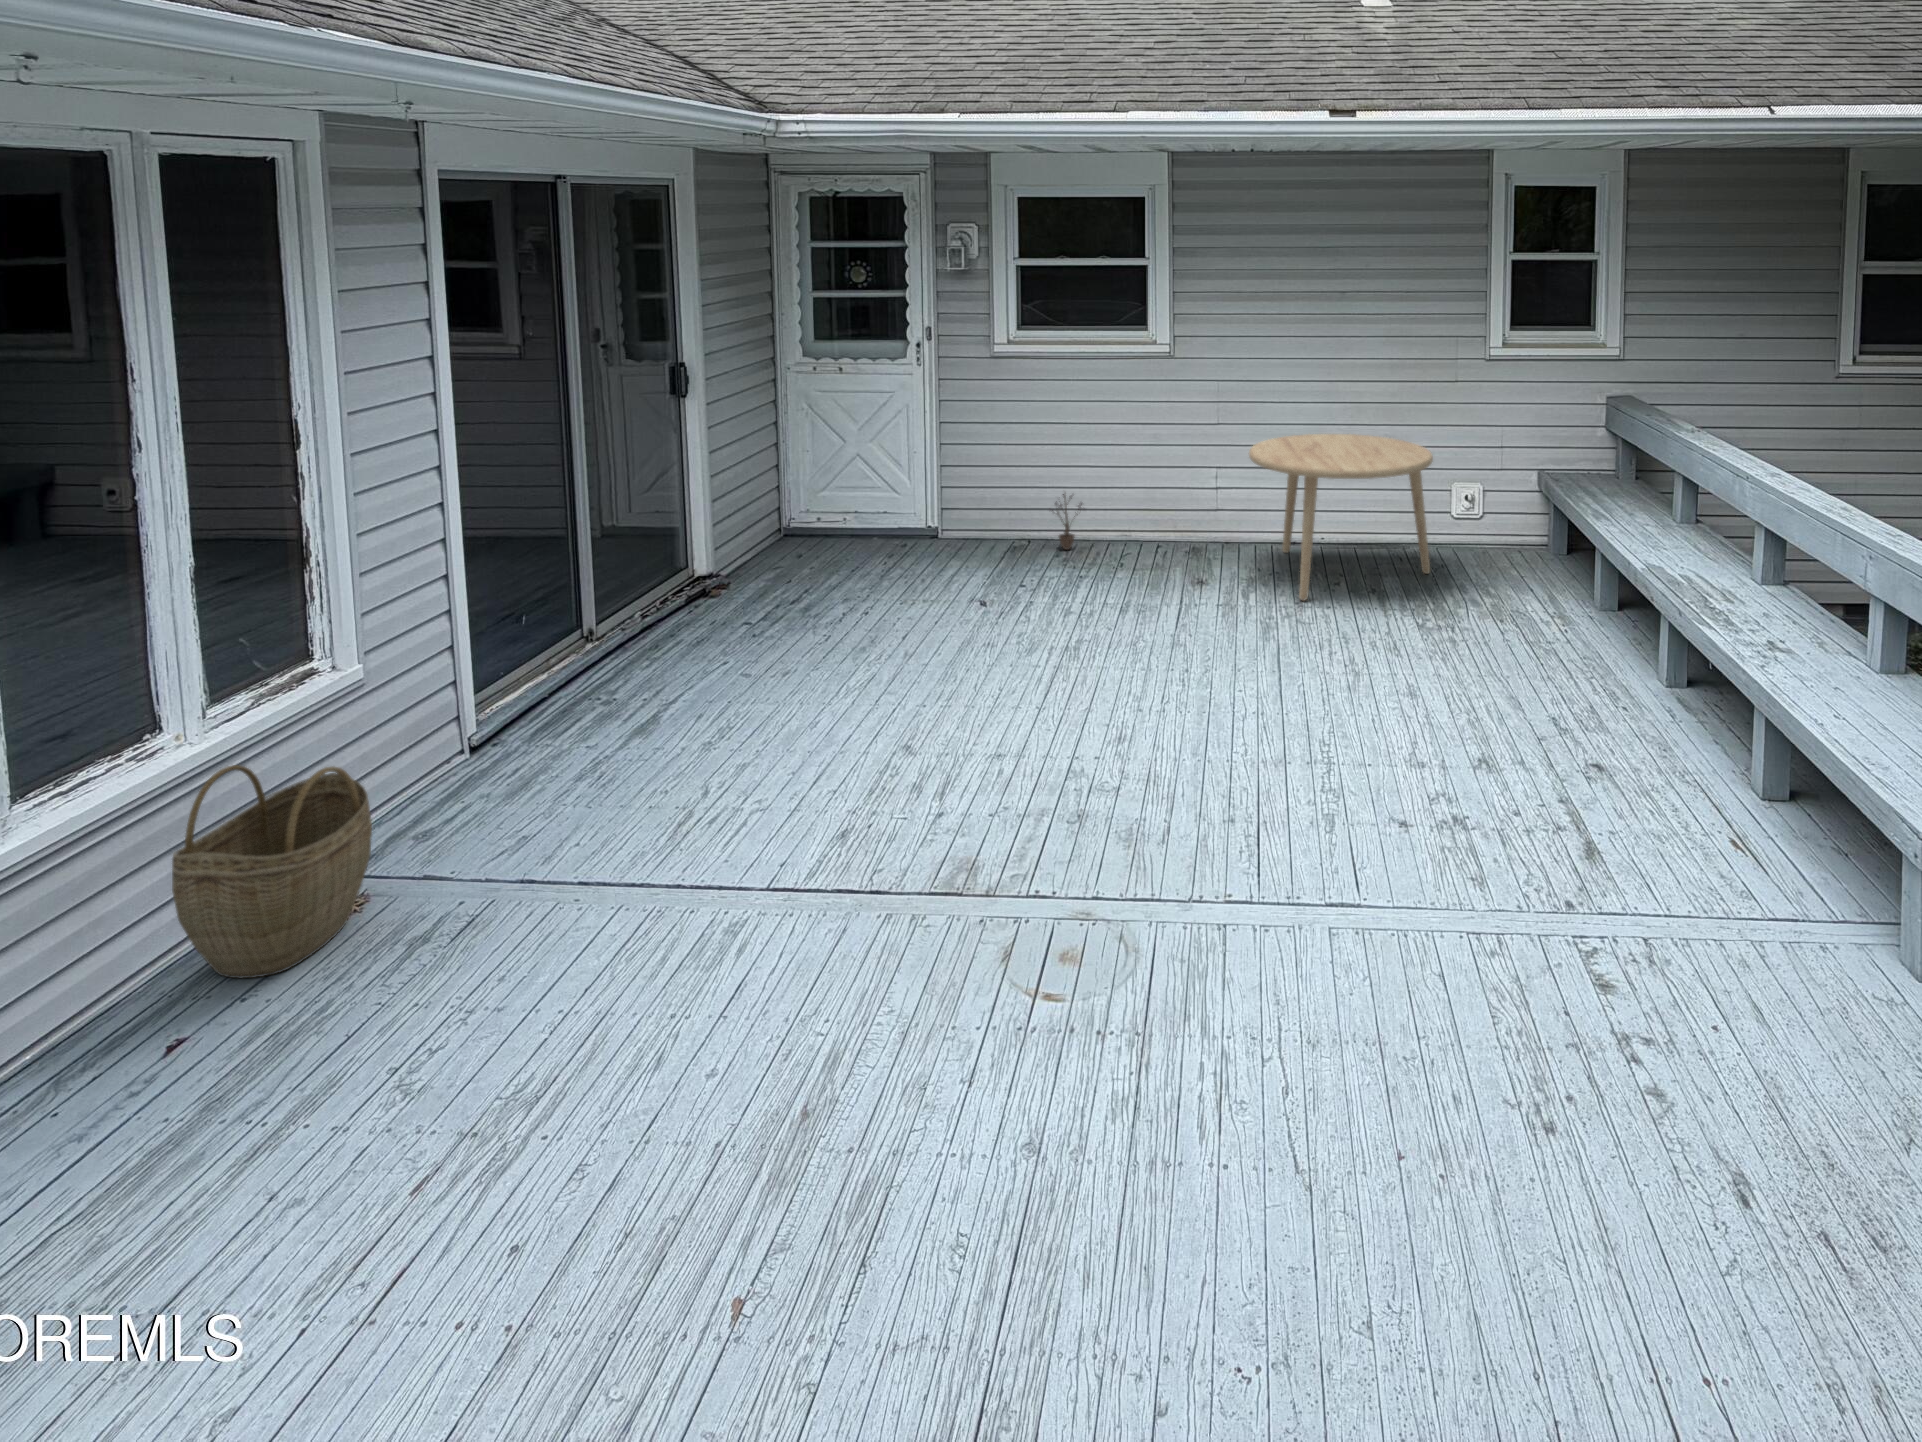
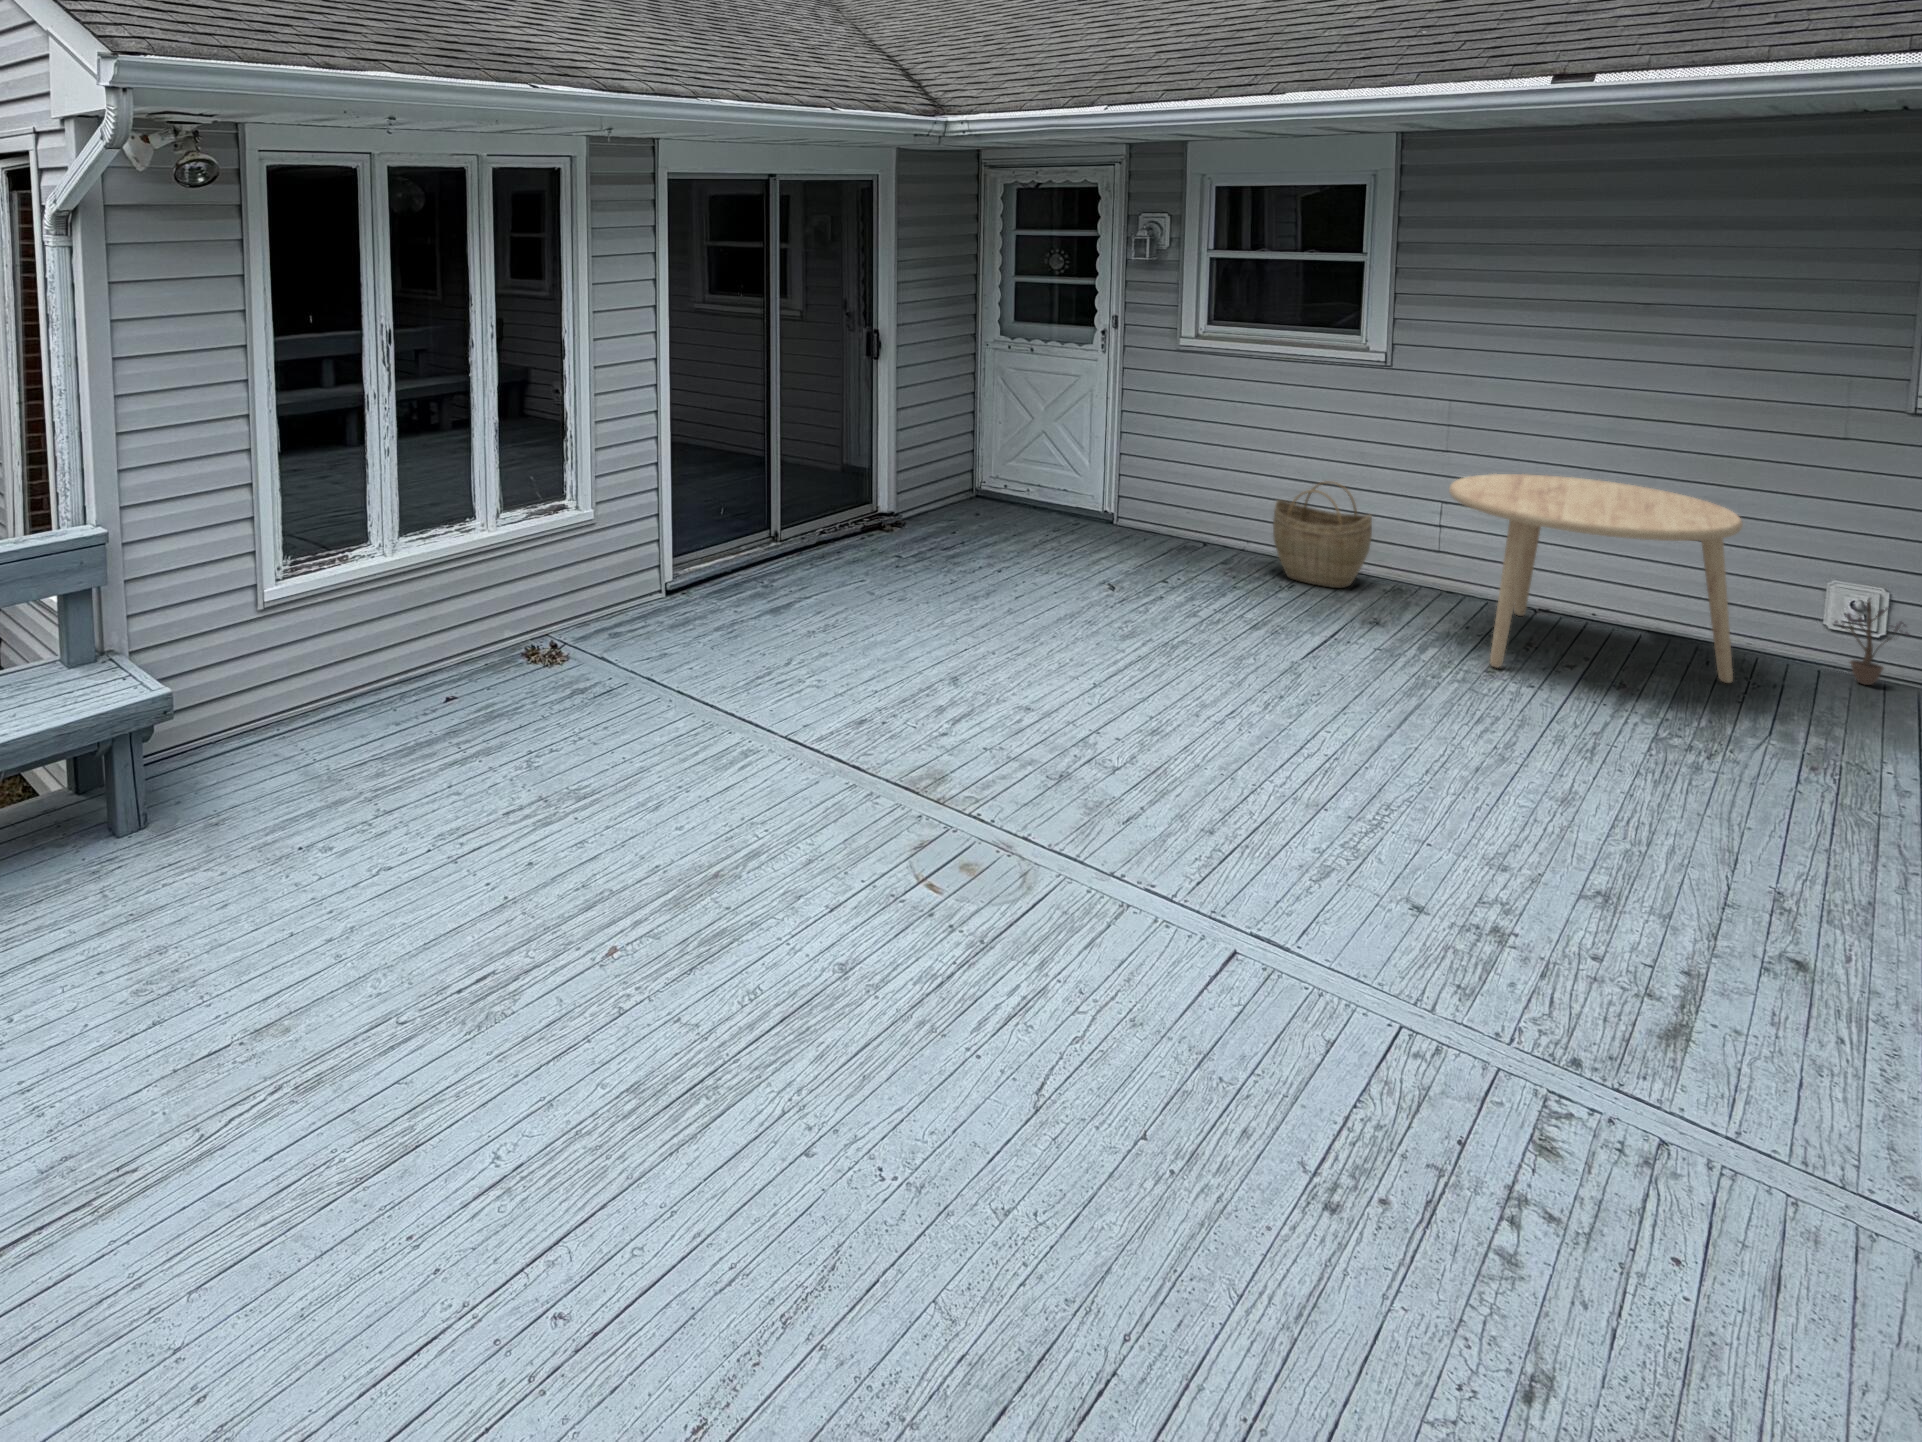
decorative plant: present [1052,494,1082,550] -> present [1819,601,1909,685]
woven basket: present [172,765,372,978] -> present [1273,481,1372,588]

